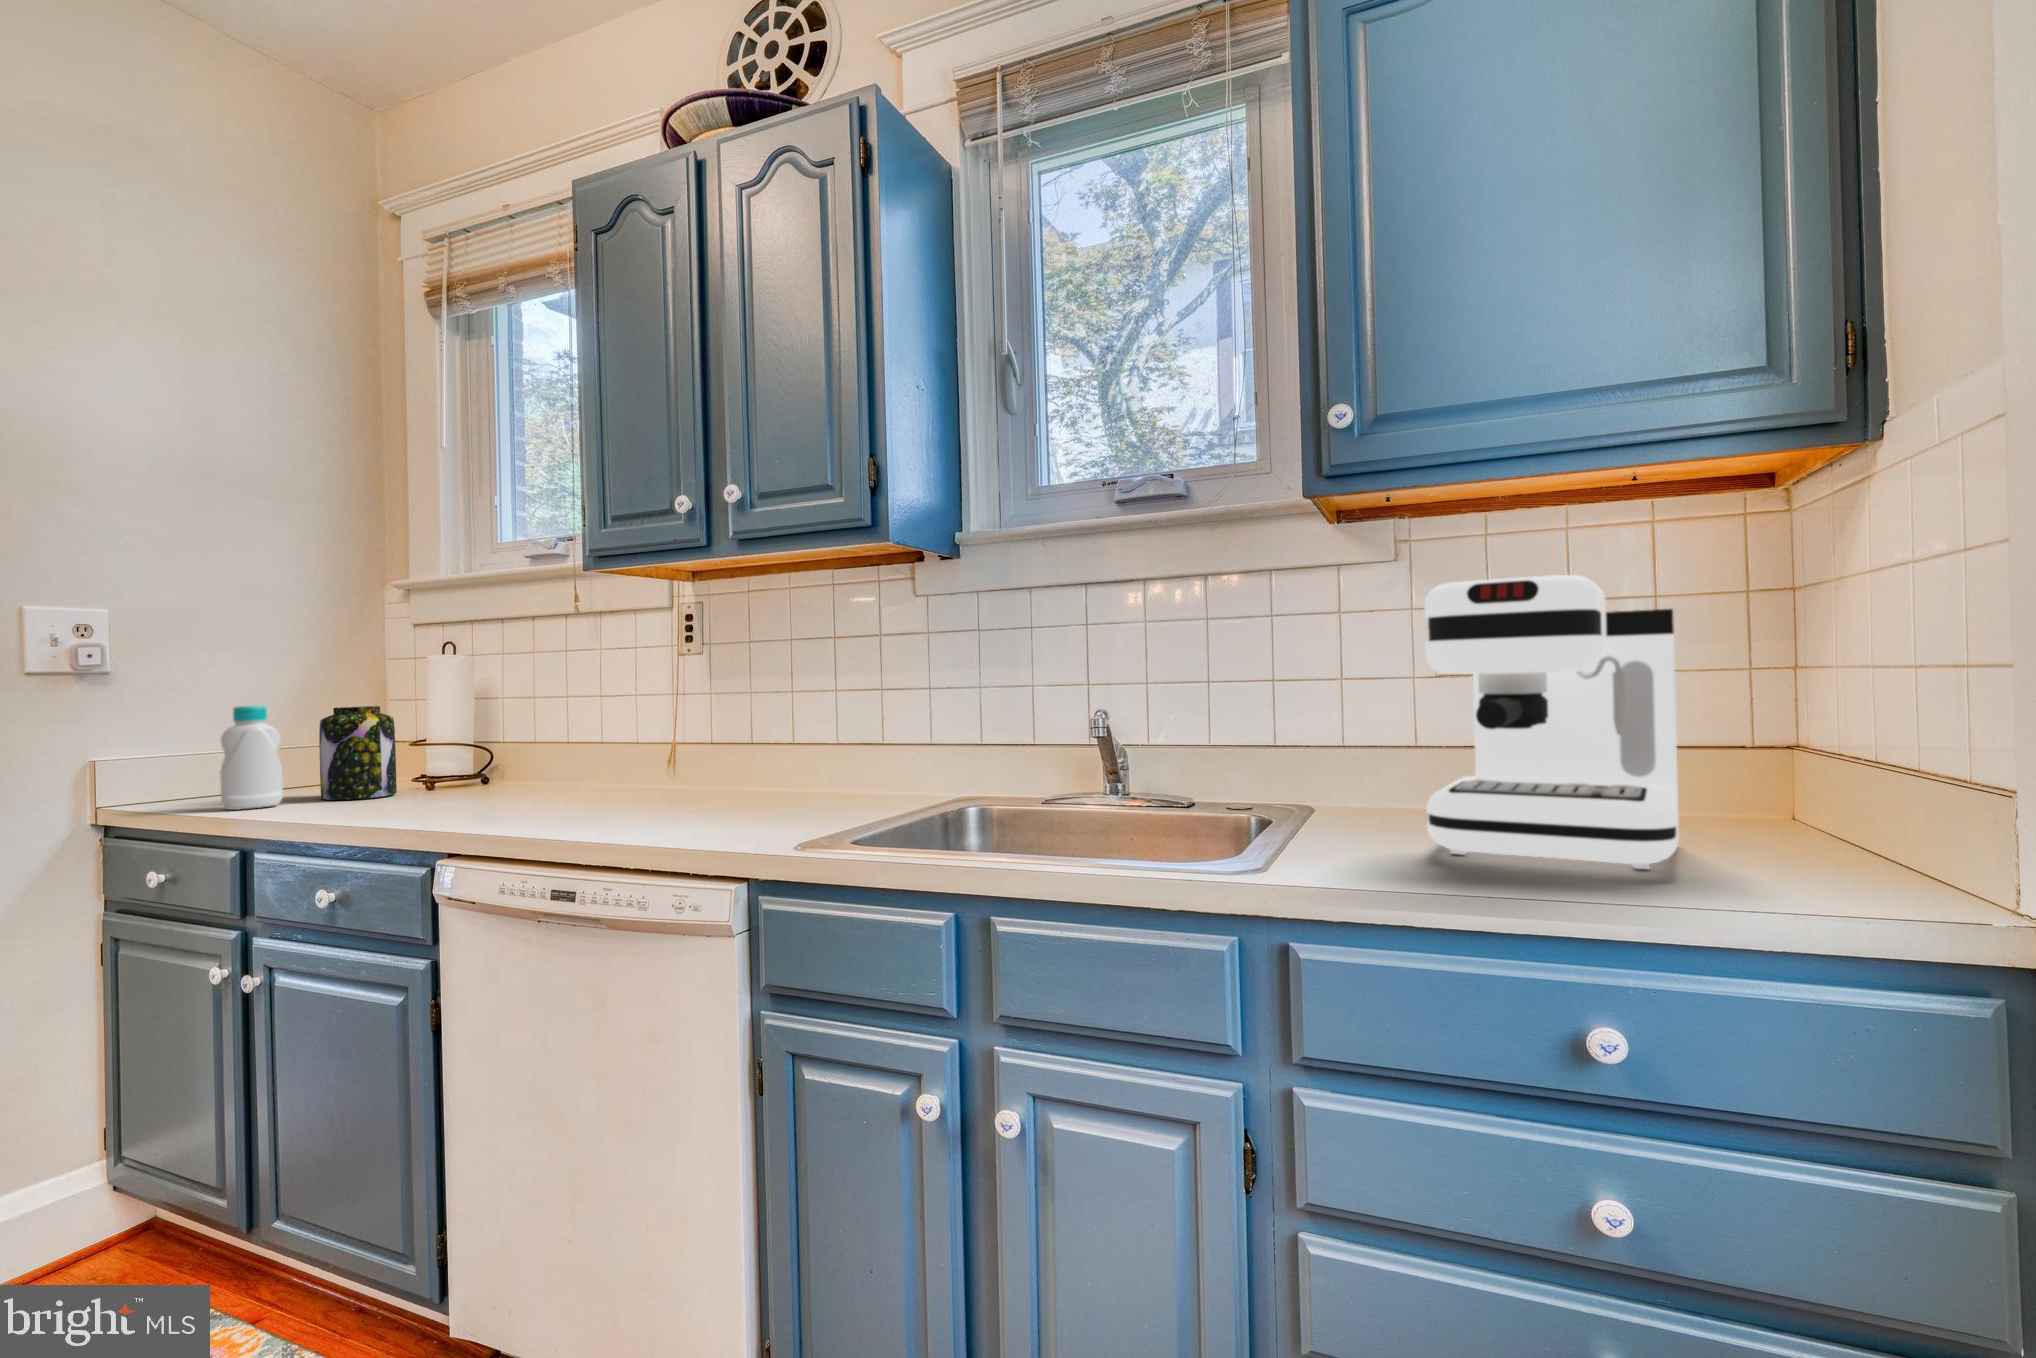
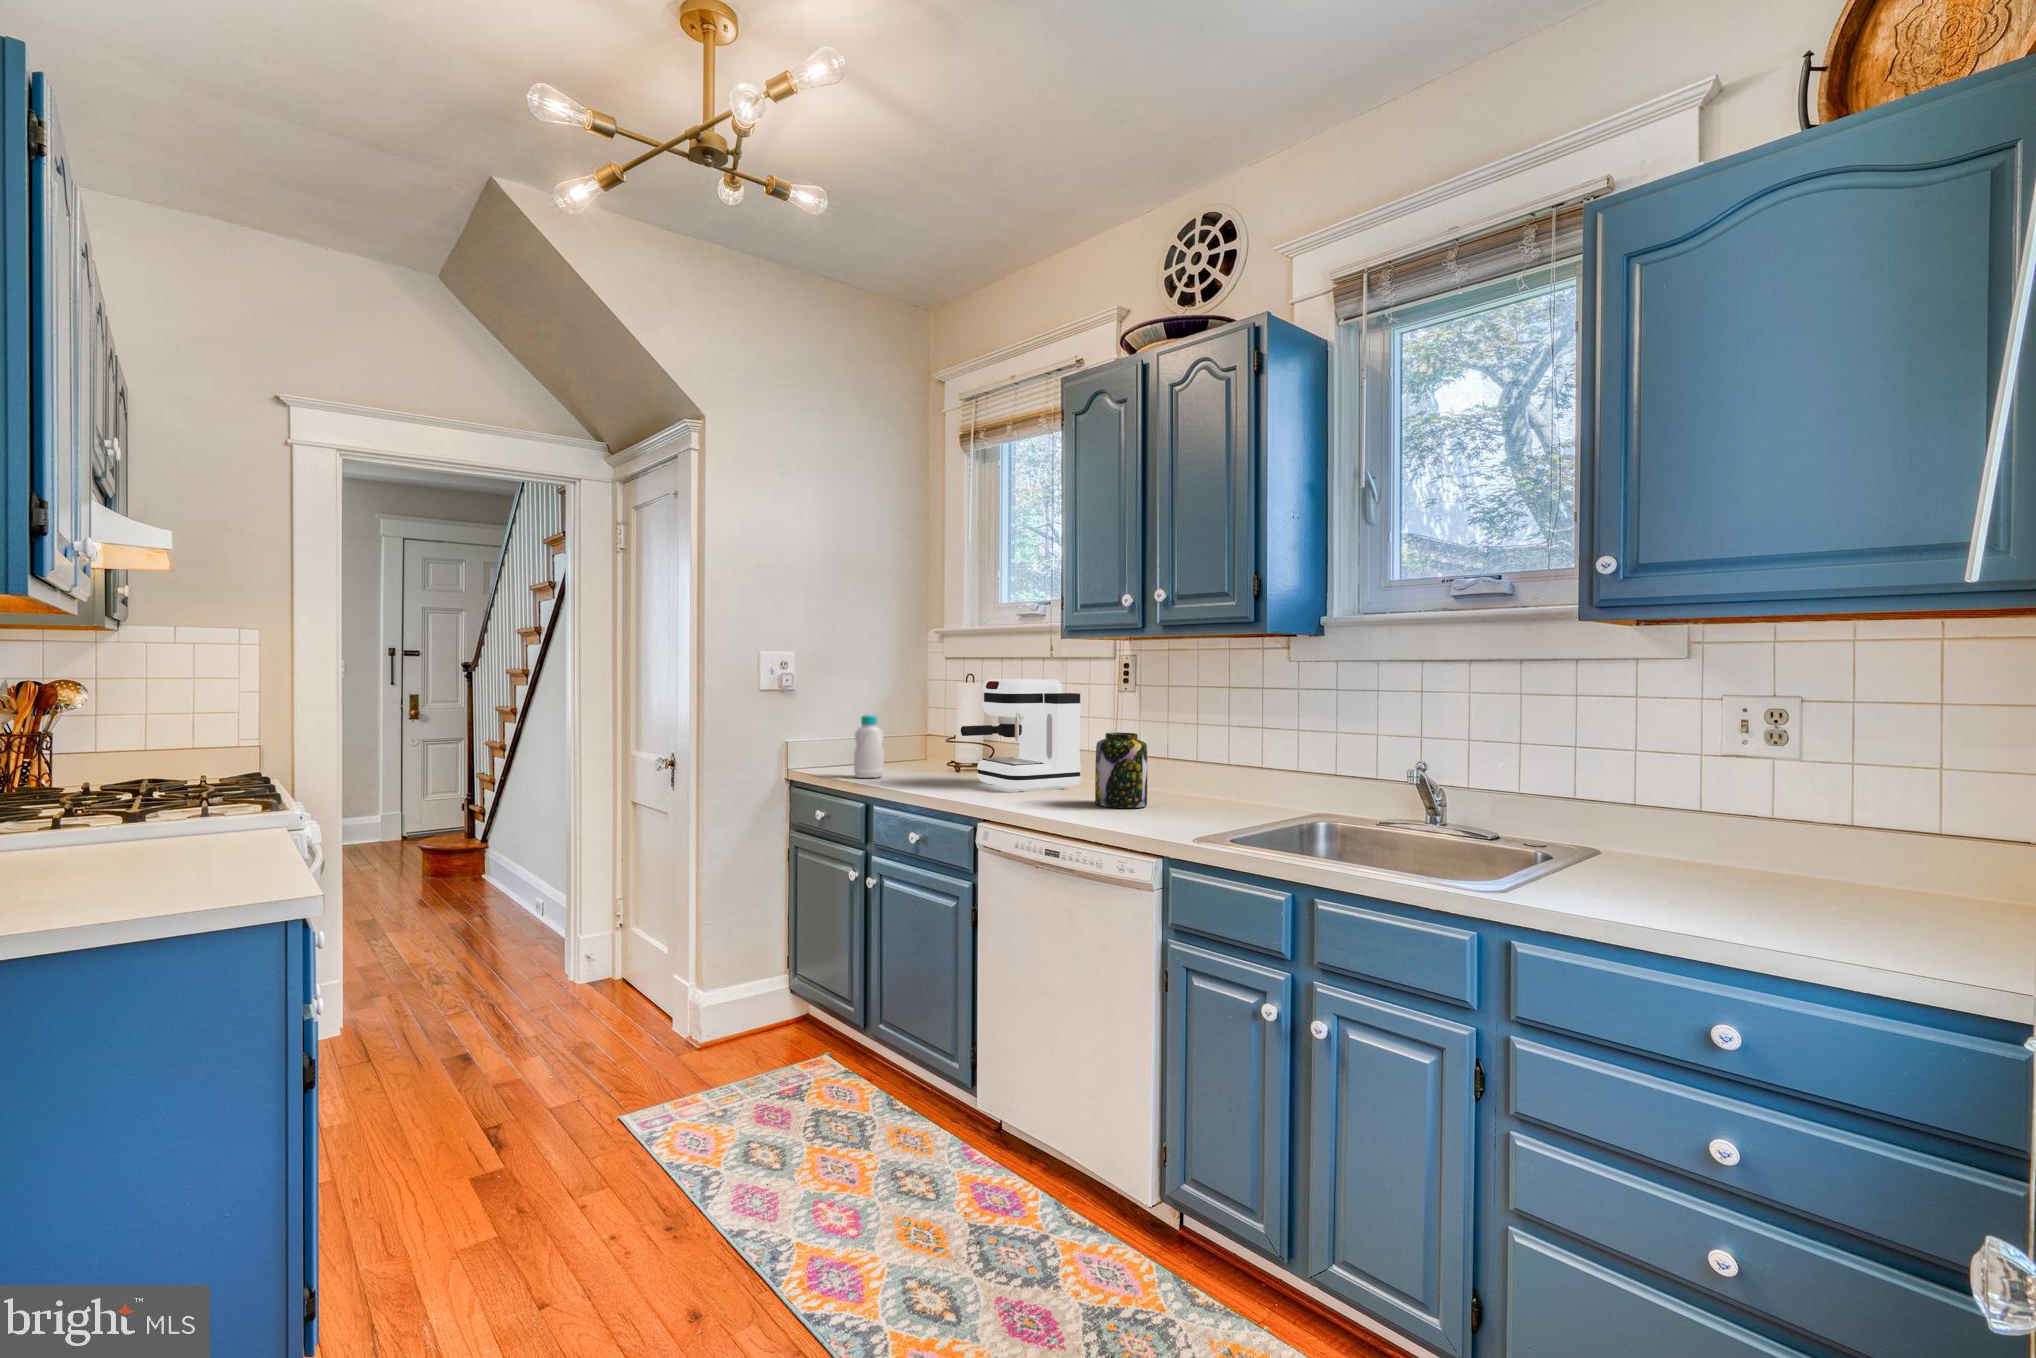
coffee maker: present [1425,575,1679,869] -> present [961,679,1081,792]
jar: present [319,706,397,800] -> present [1095,732,1147,808]

